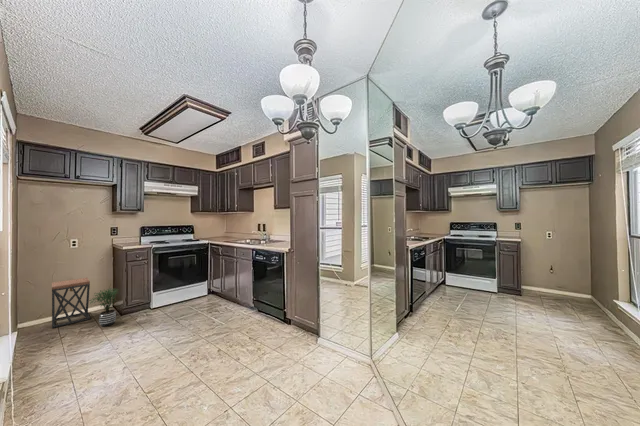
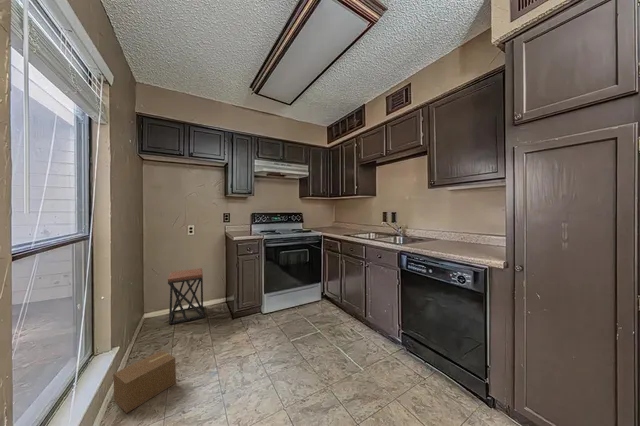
potted plant: present [90,289,117,326] -> none [199,286,233,333]
cardboard box: none [15,335,72,375] -> present [113,350,176,413]

